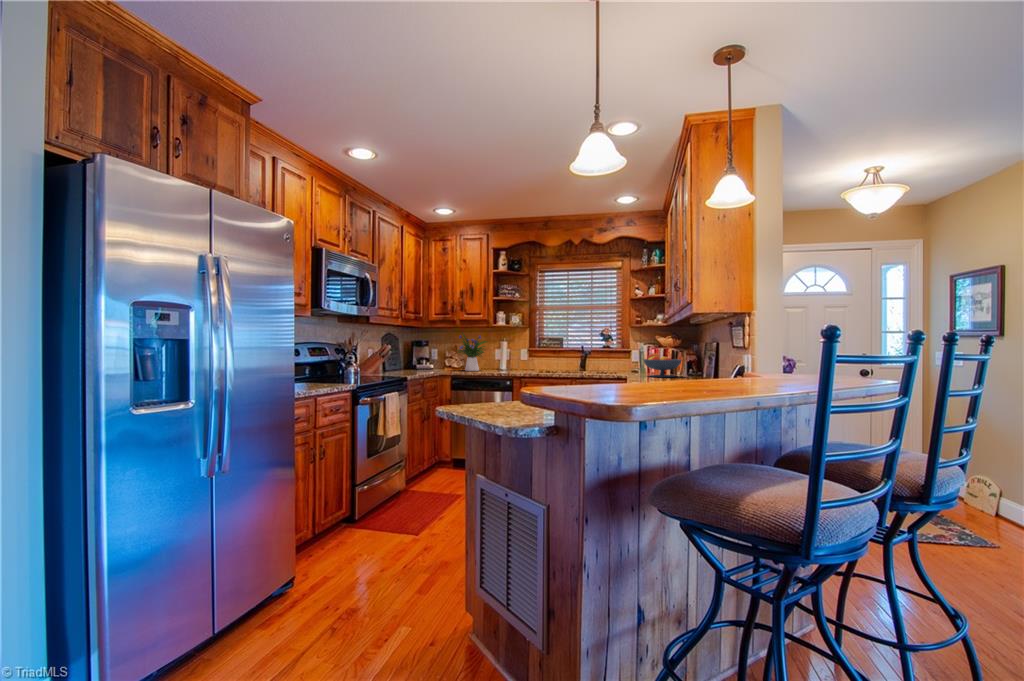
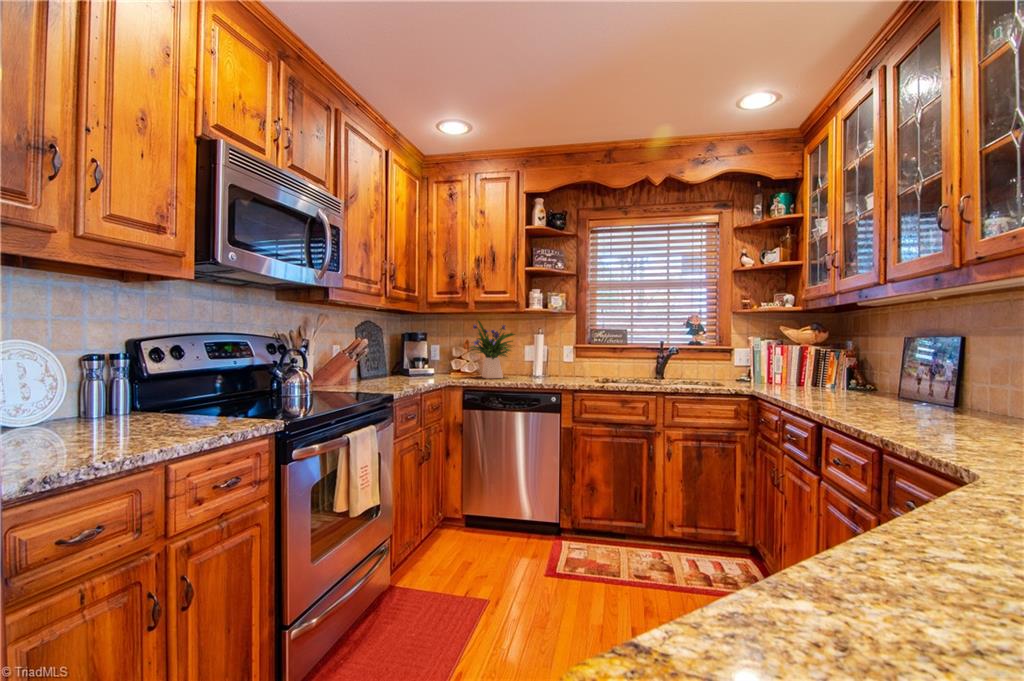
fruit bowl: present [643,354,682,377] -> none [779,355,852,395]

